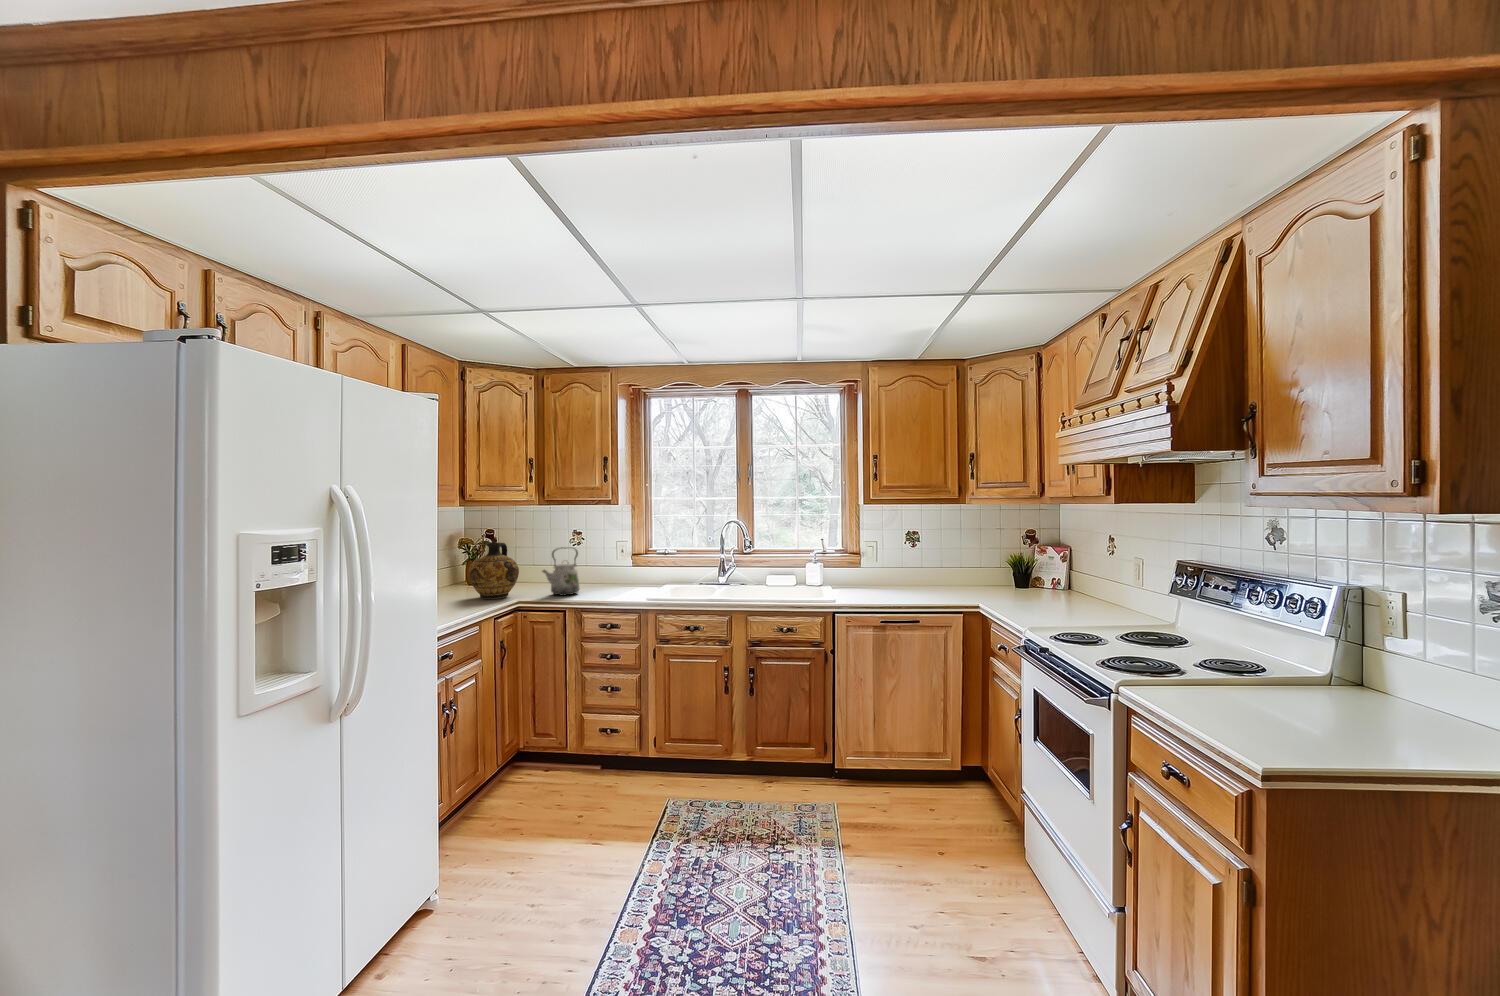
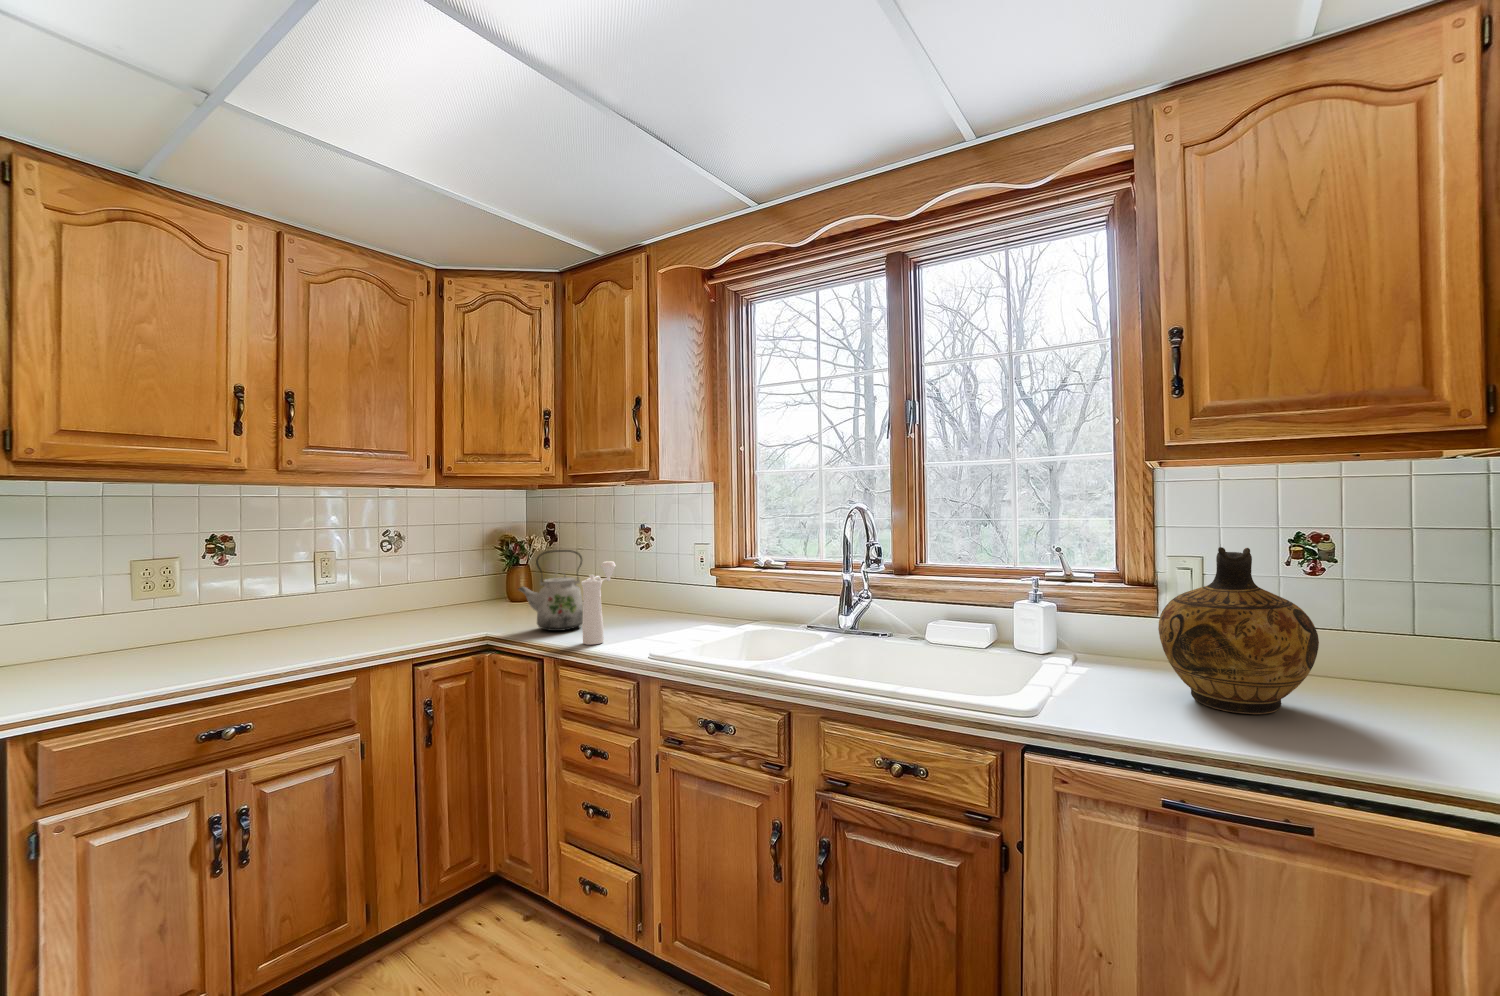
ceramic jug: present [469,541,519,599] -> present [1158,547,1319,714]
pepper mill: none [599,553,611,598] -> present [581,561,616,645]

